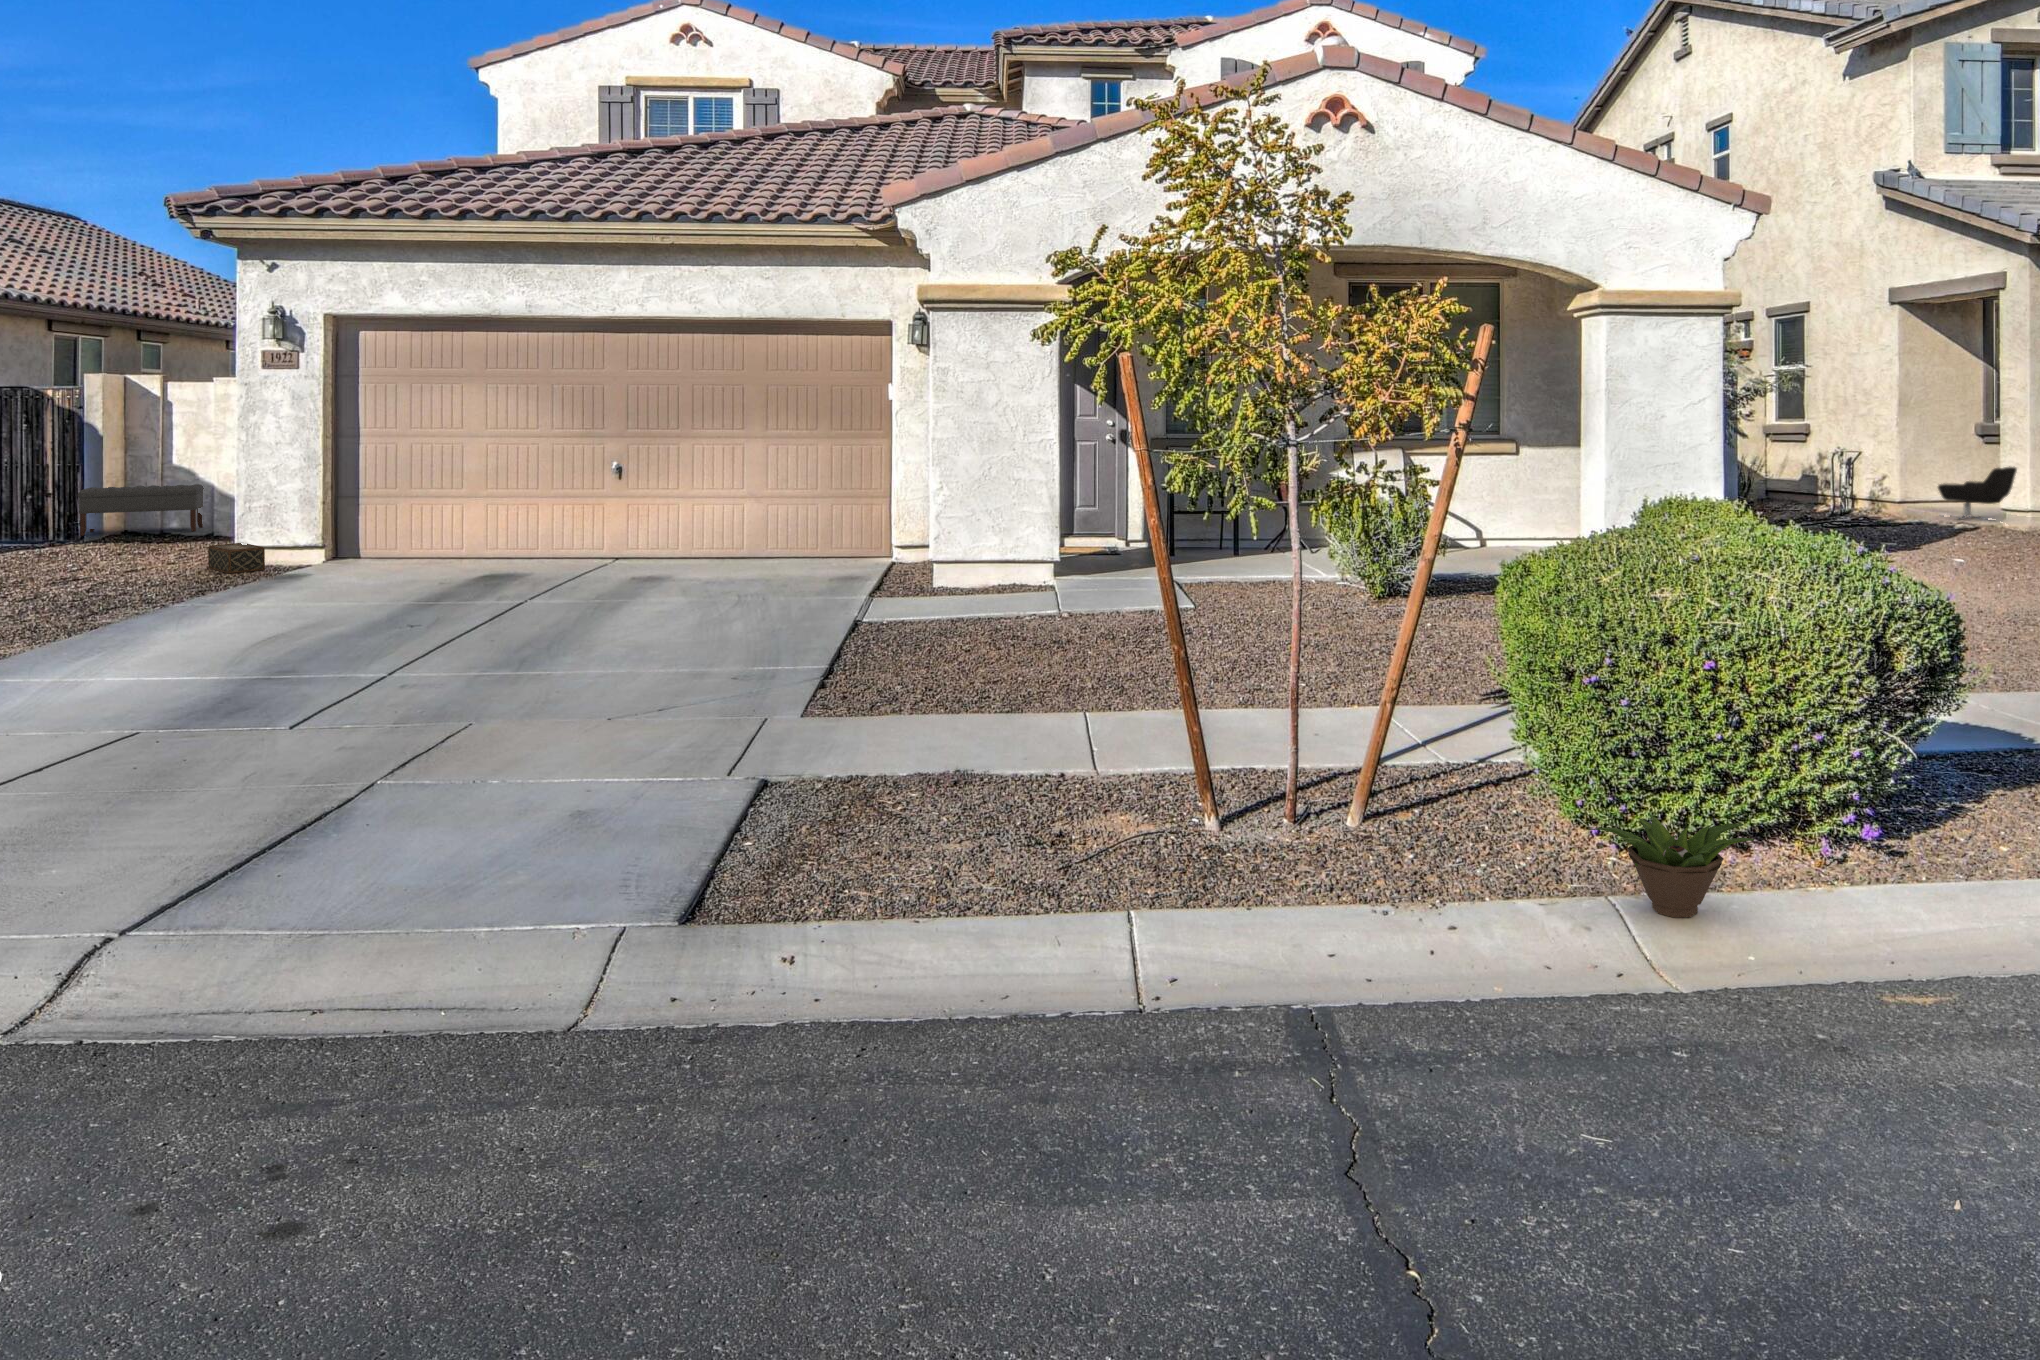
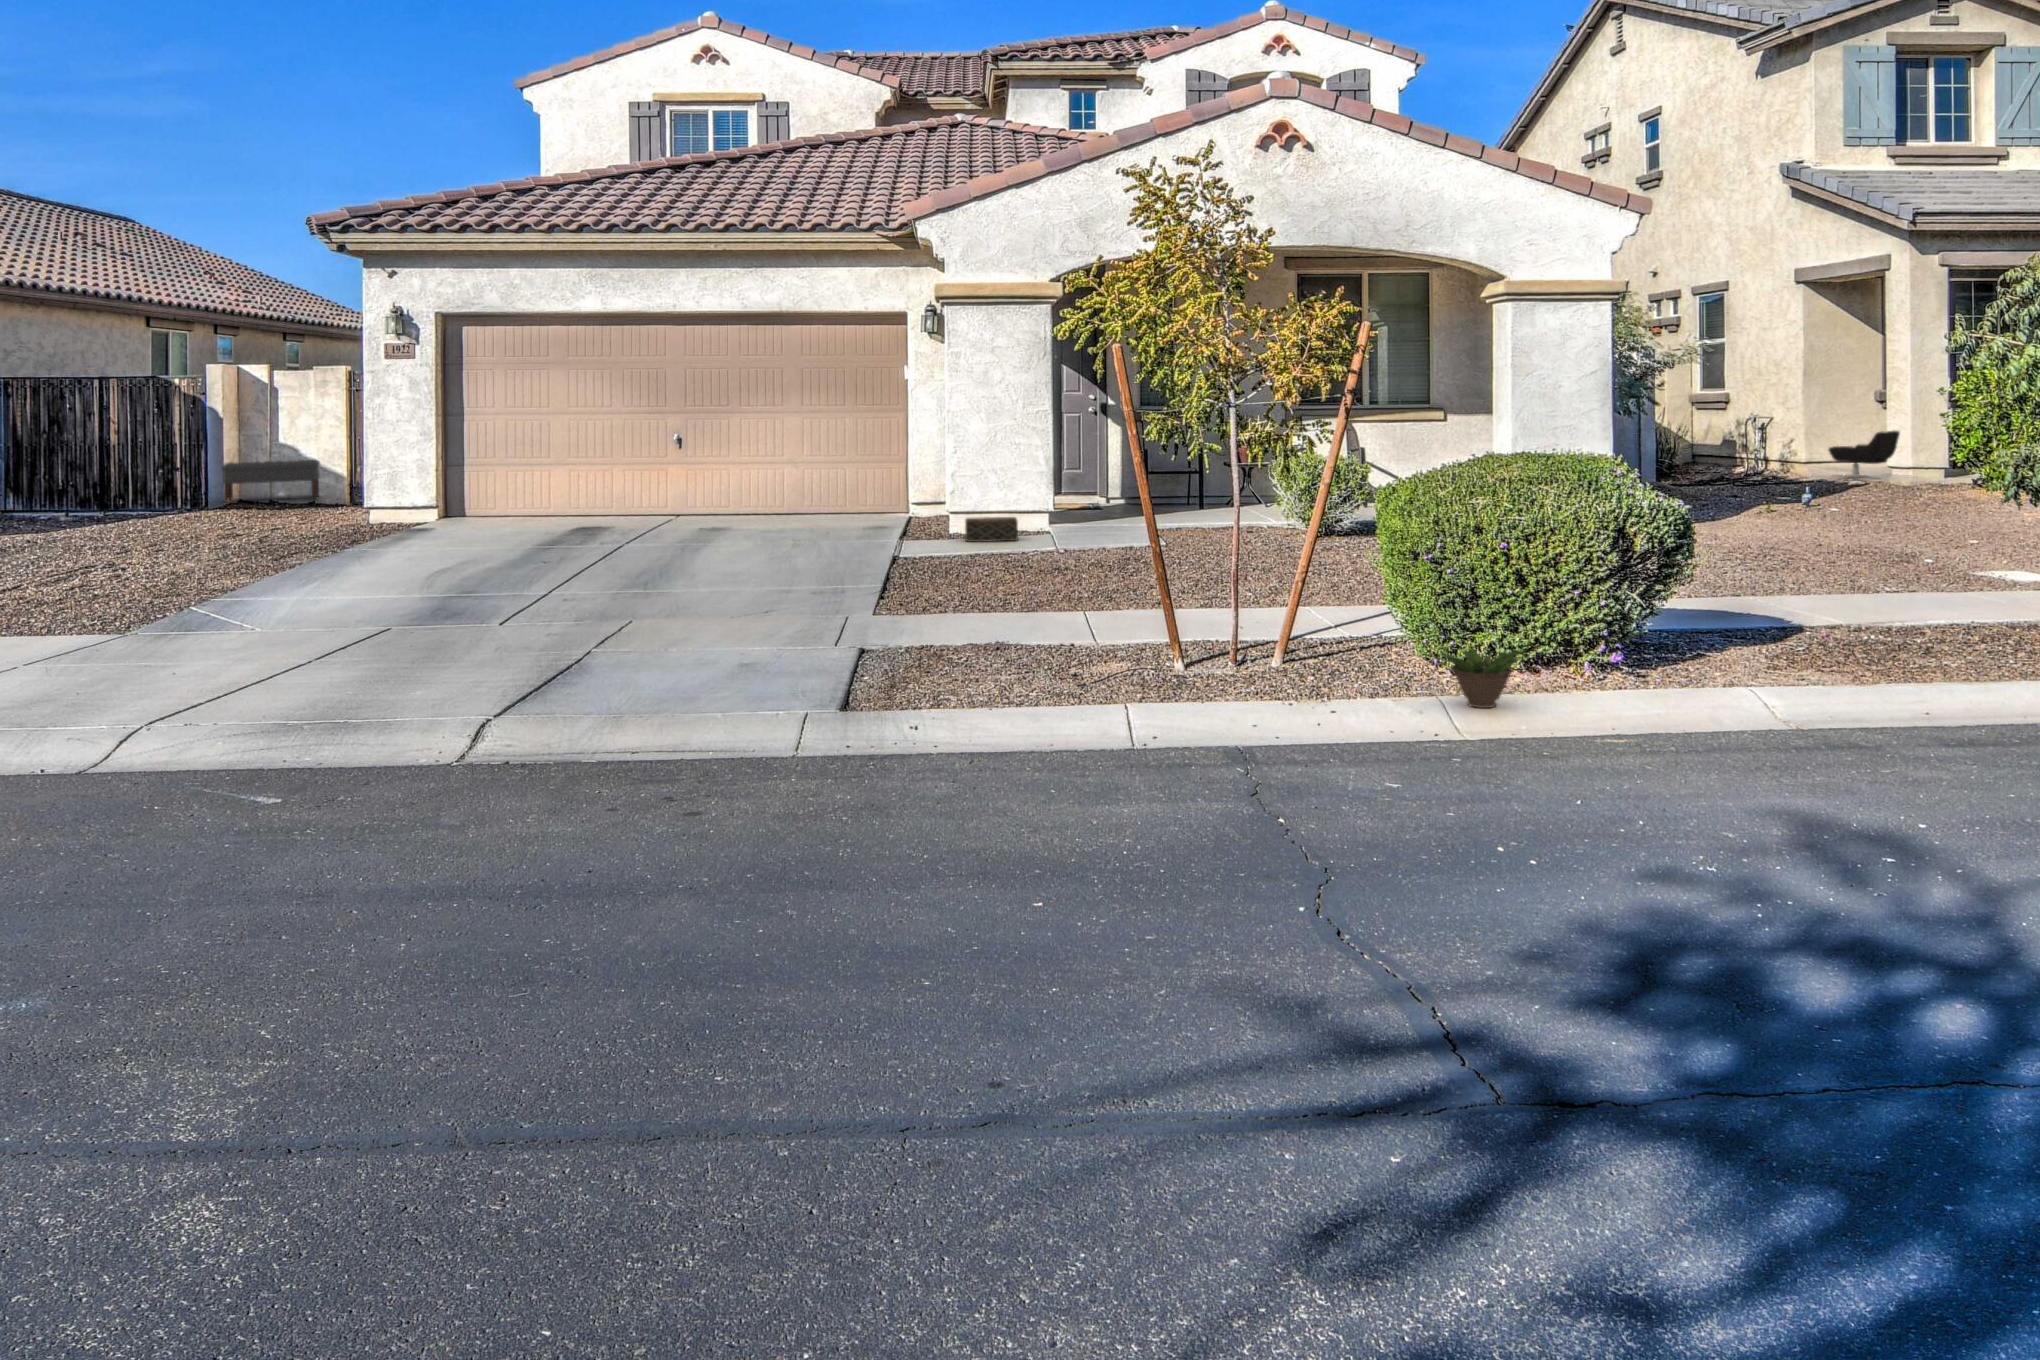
woven basket: present [208,543,265,573] -> present [965,517,1018,542]

